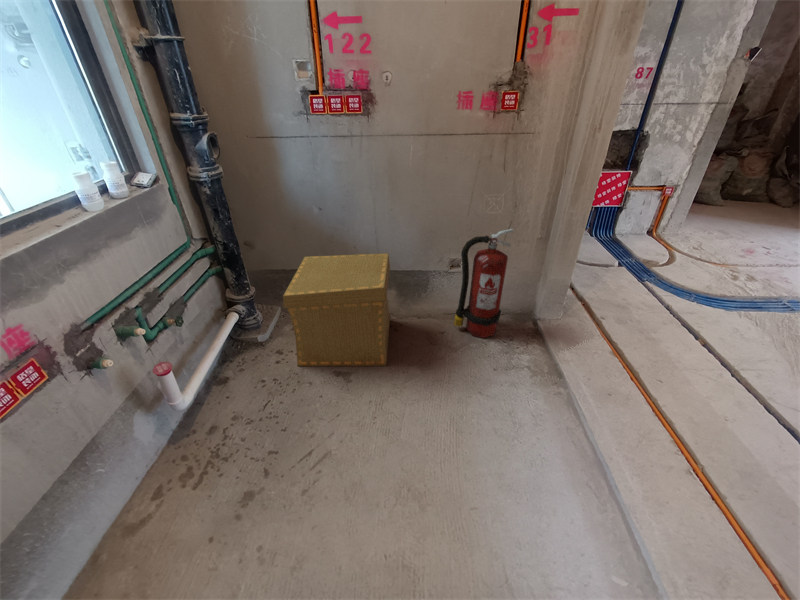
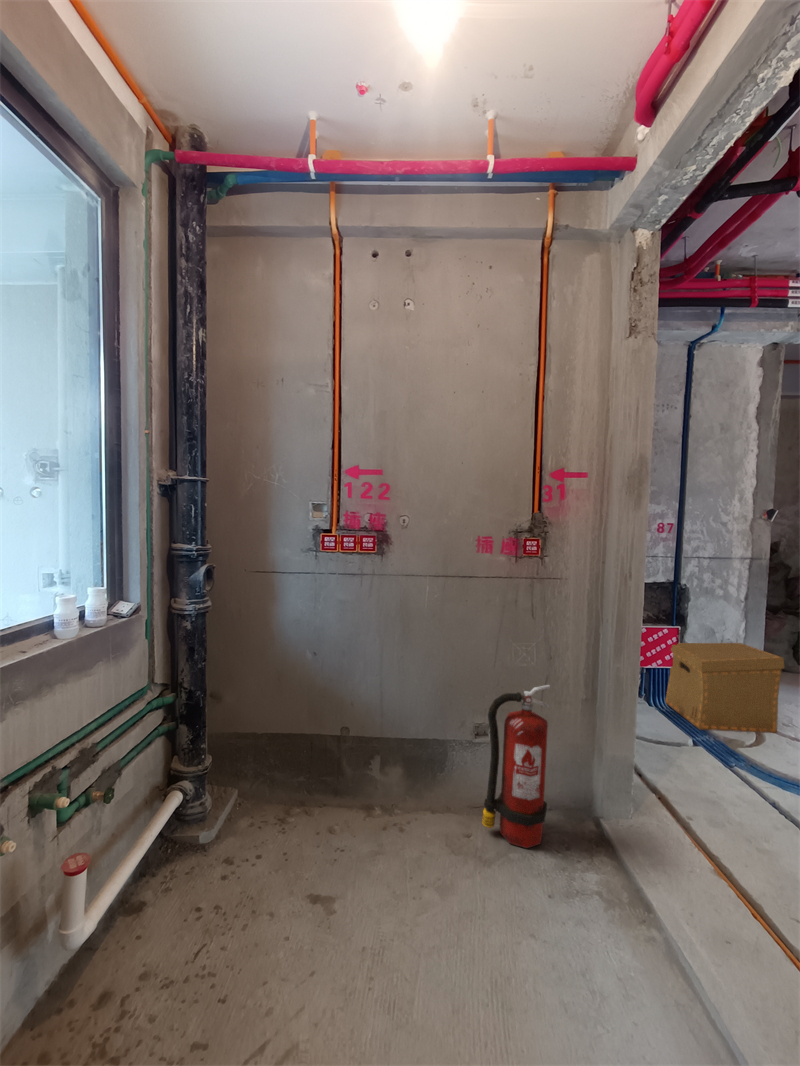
cardboard box: present [283,253,390,366] -> present [665,643,784,733]

